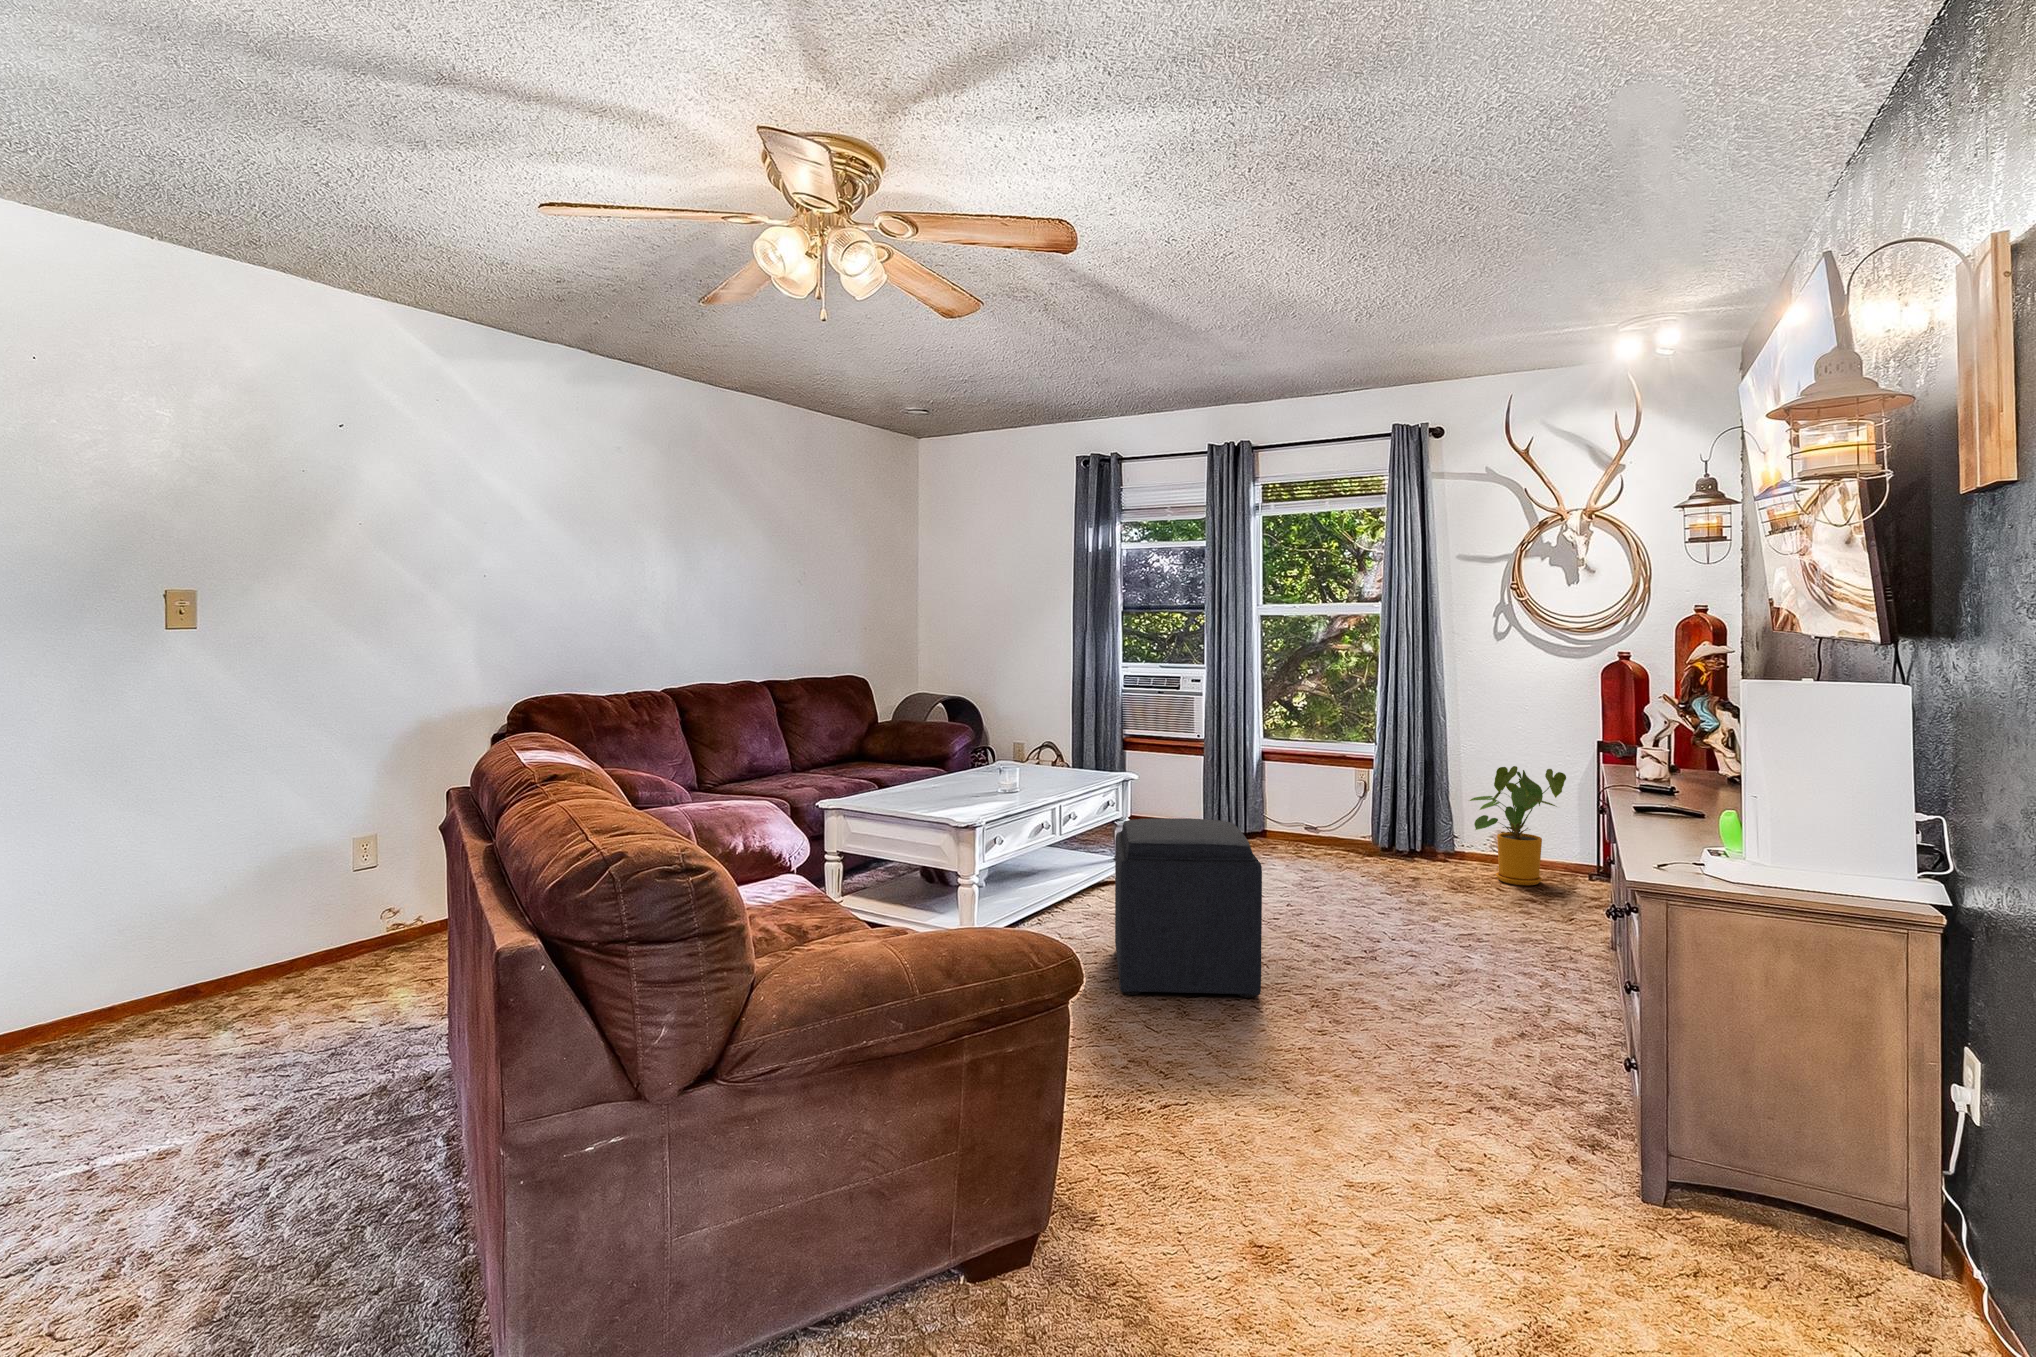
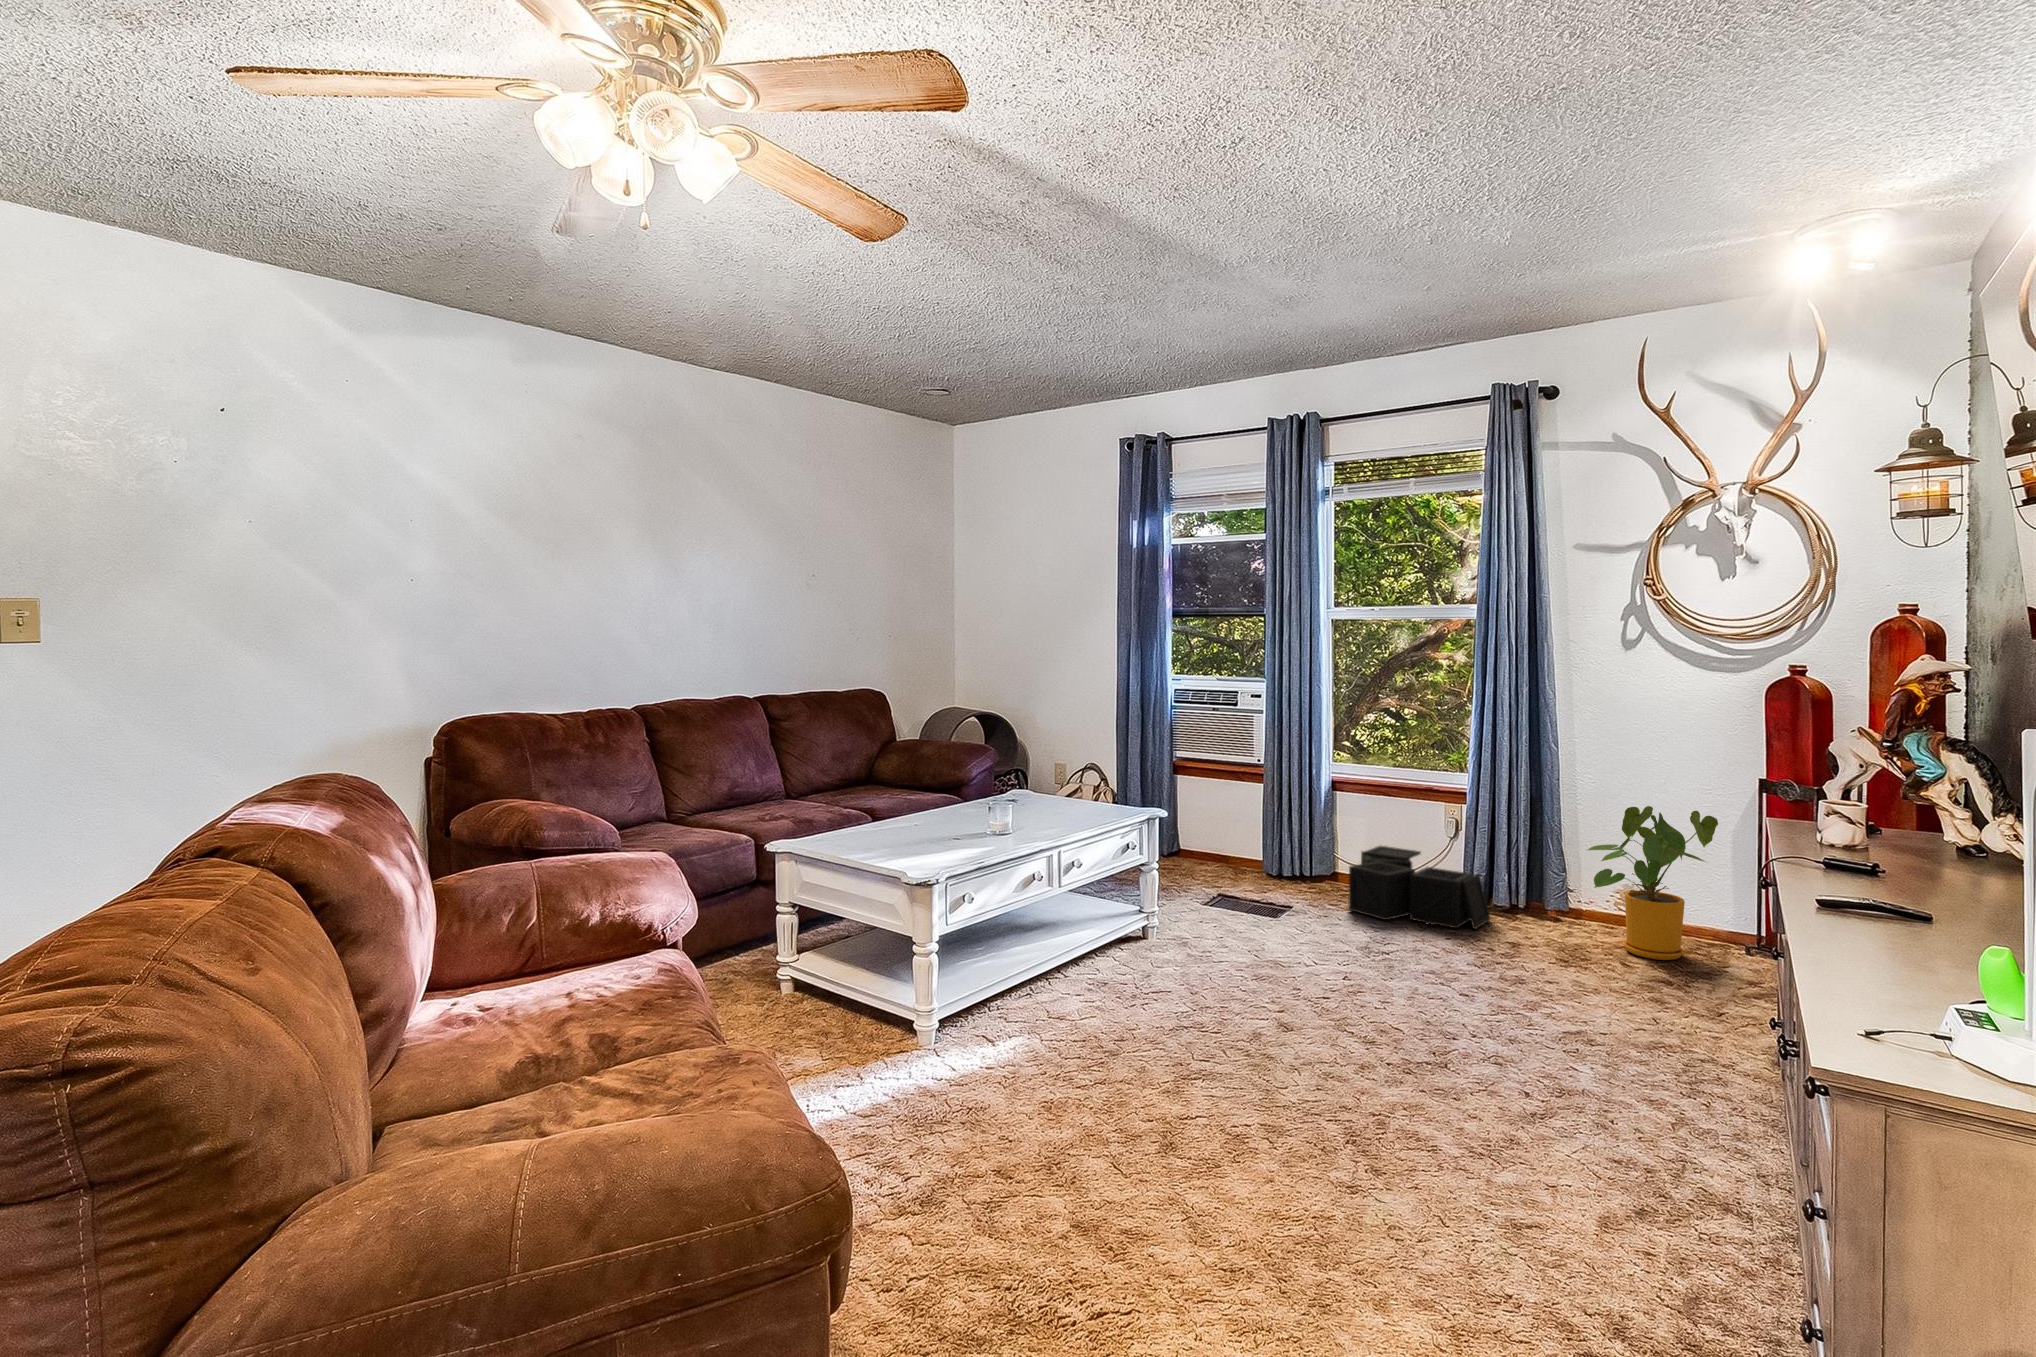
storage bin: none [1280,806,1393,870] -> present [1348,846,1491,929]
ottoman: present [1115,818,1262,998] -> none [1093,876,1279,1125]

